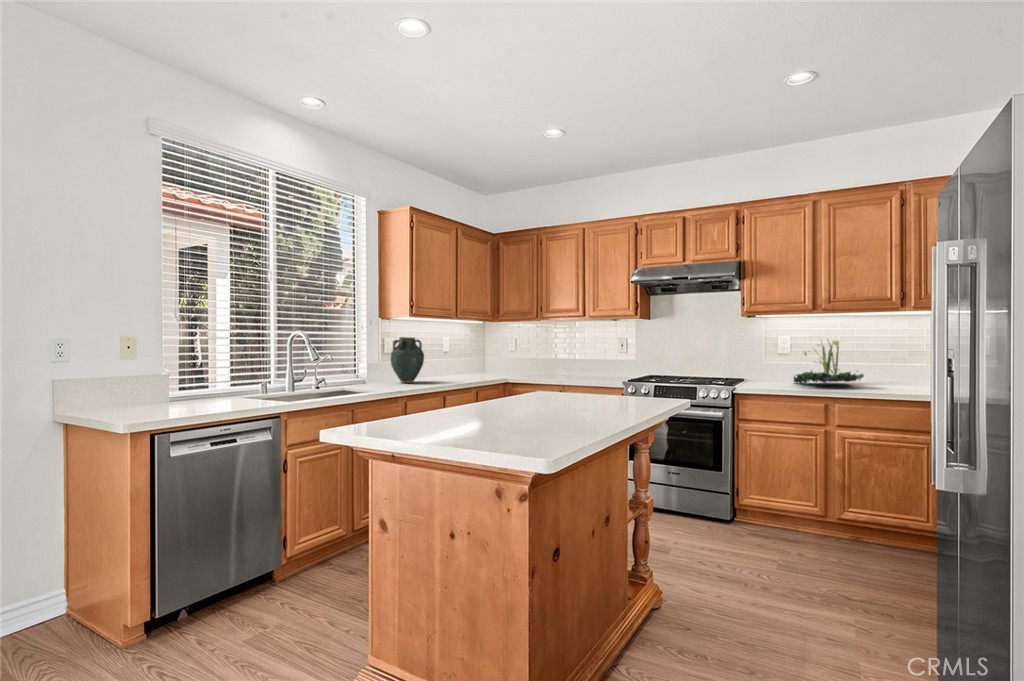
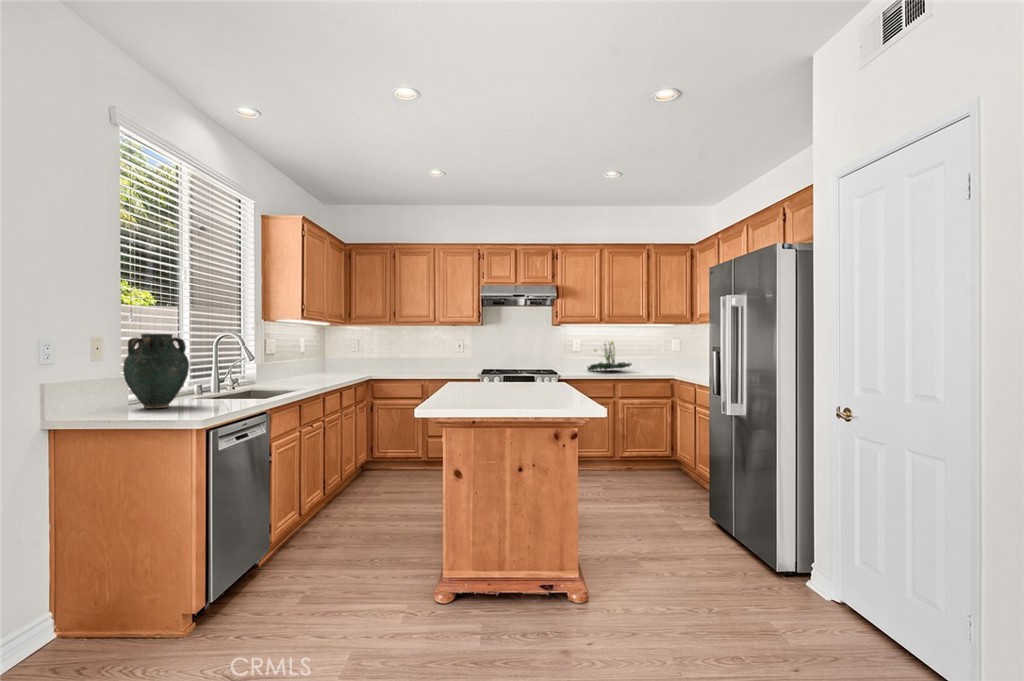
vase: present [391,337,424,383] -> present [123,334,189,408]

